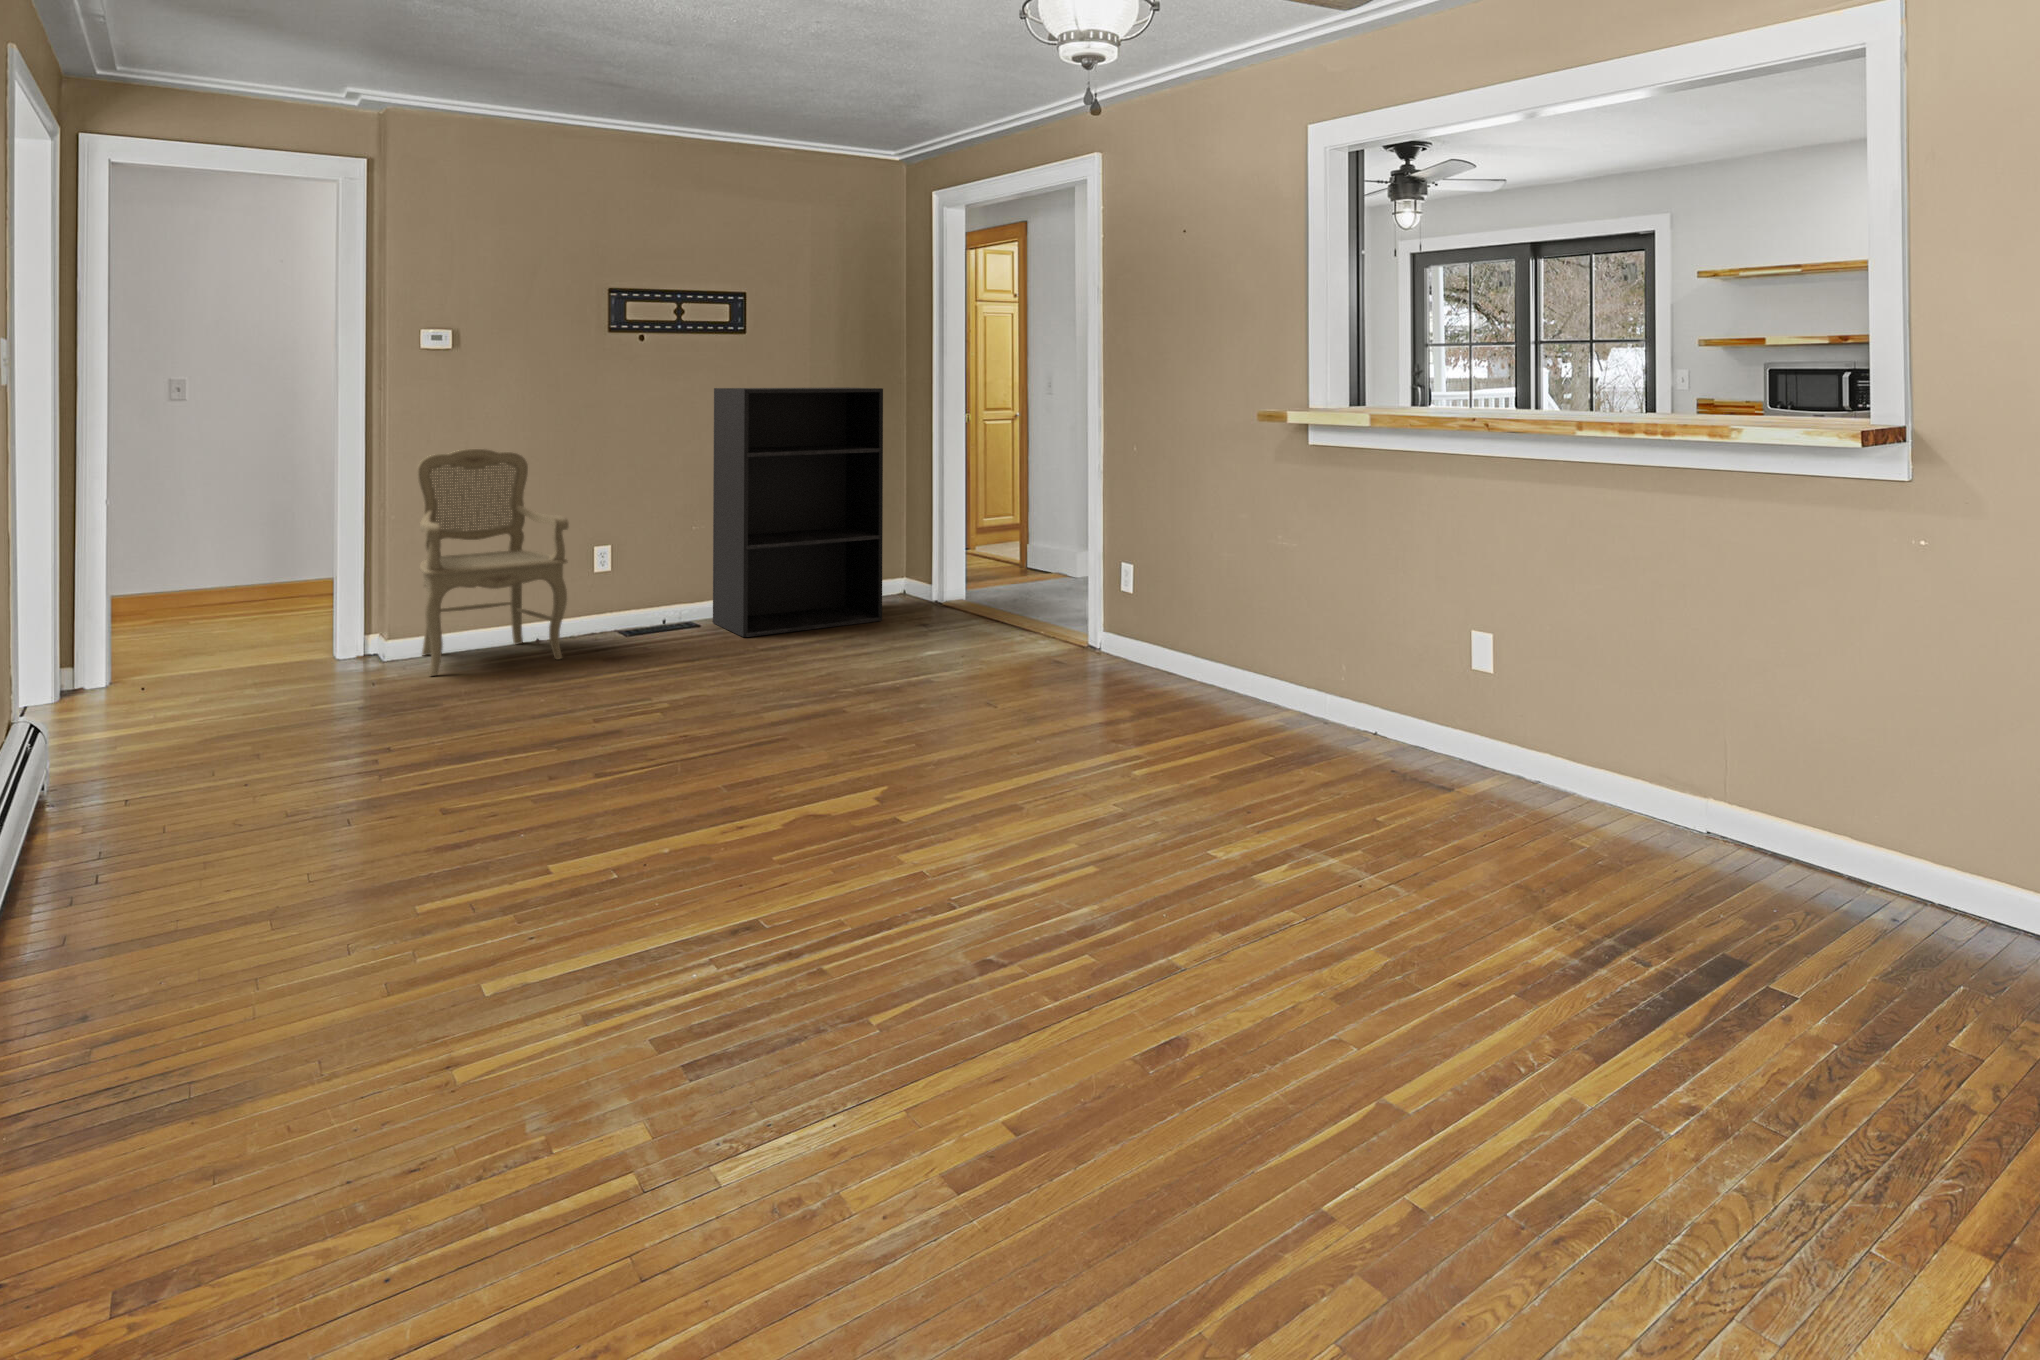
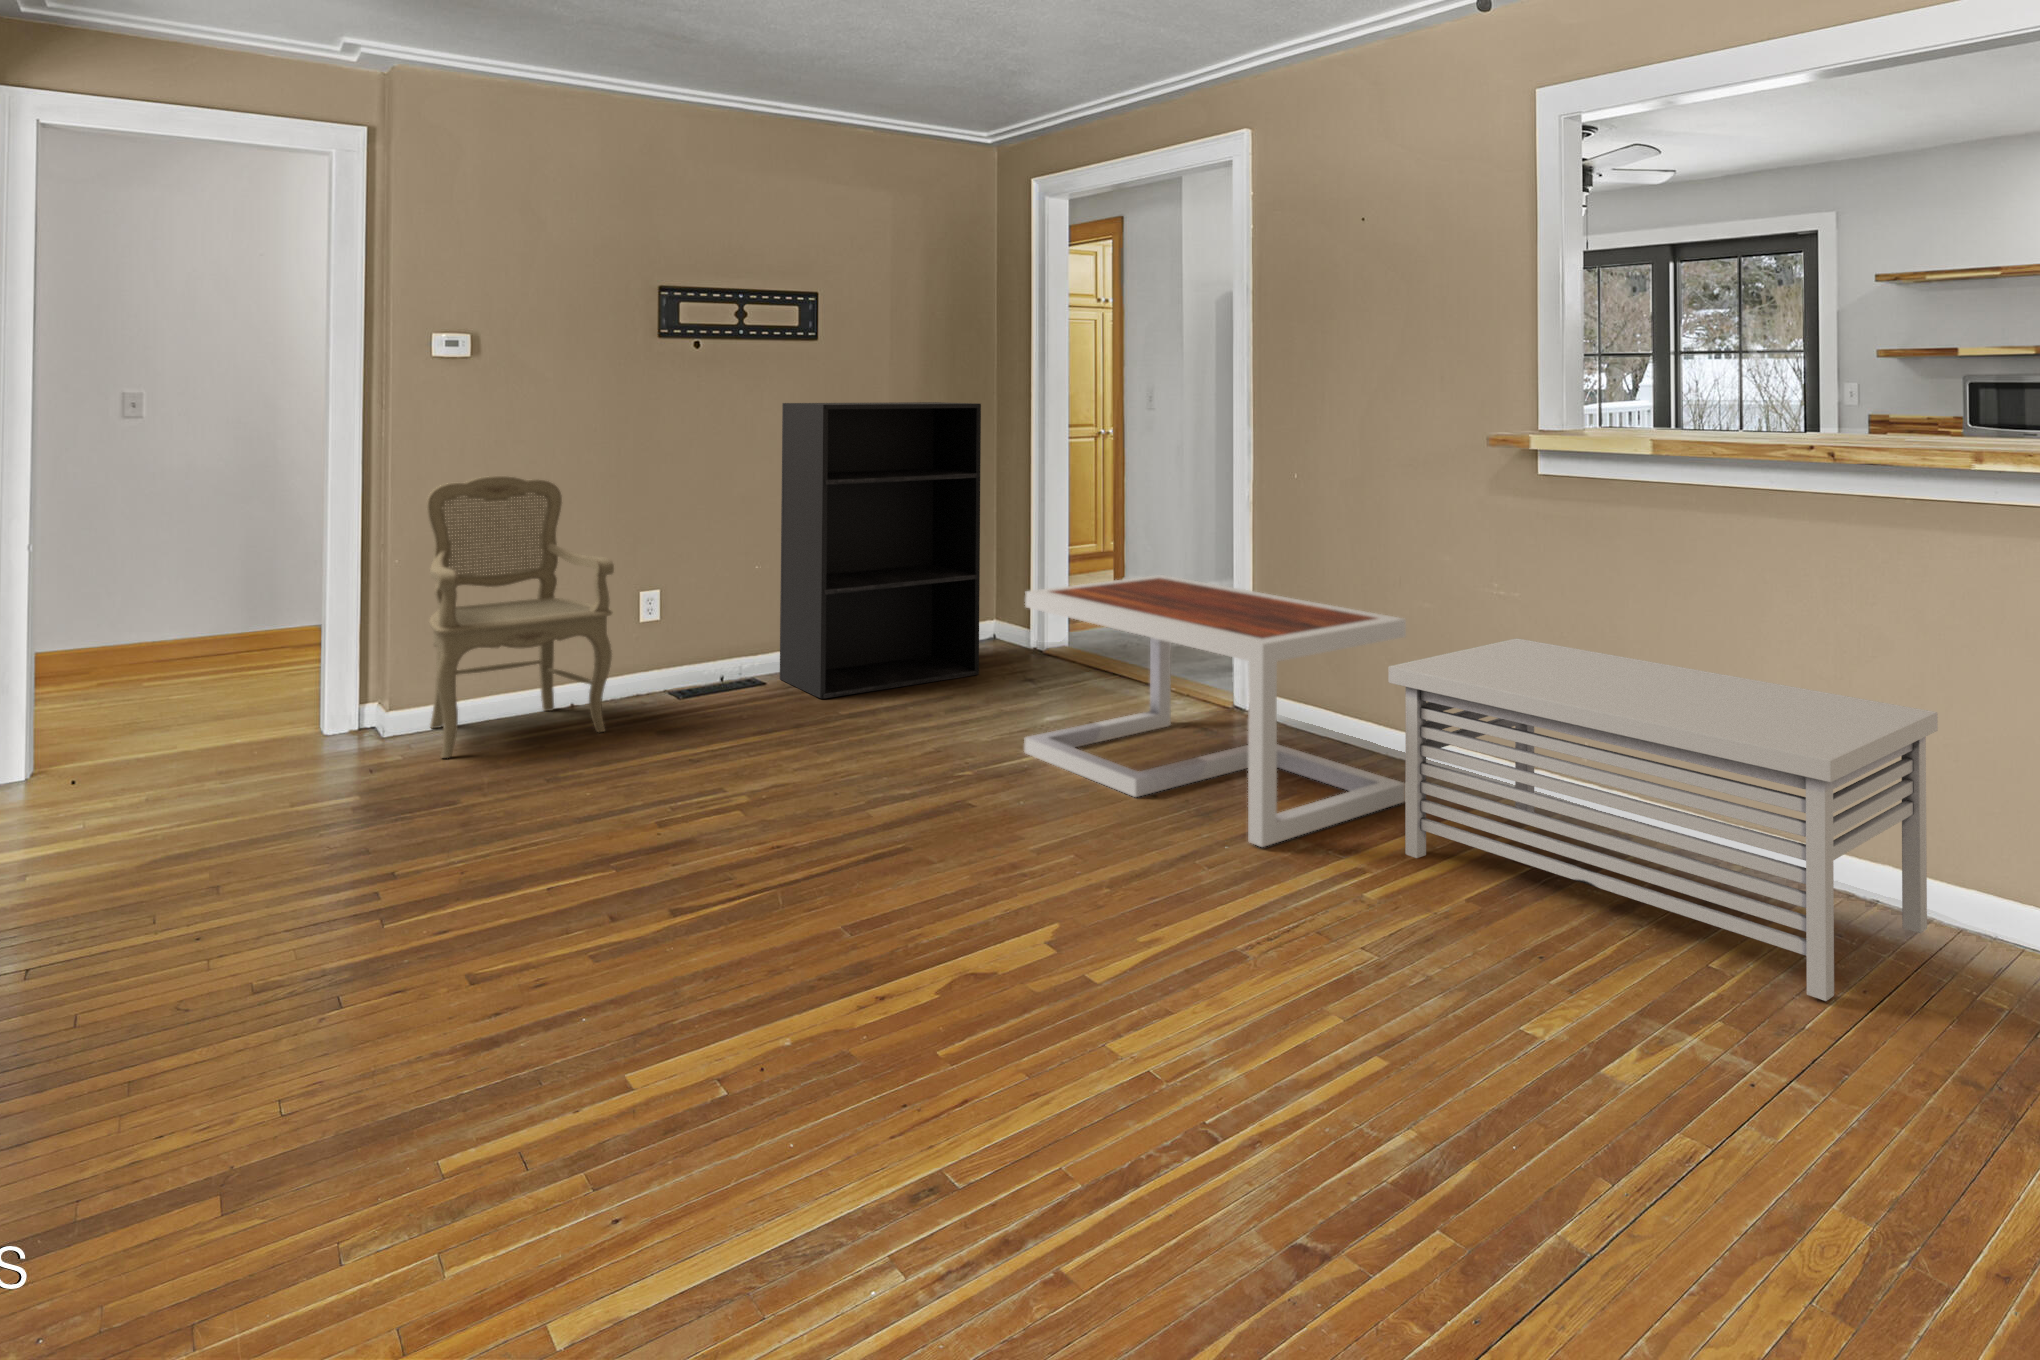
coffee table: none [901,532,1200,742] -> present [1024,575,1406,847]
storage bench: none [1168,580,1577,840] -> present [1388,638,1938,1001]

